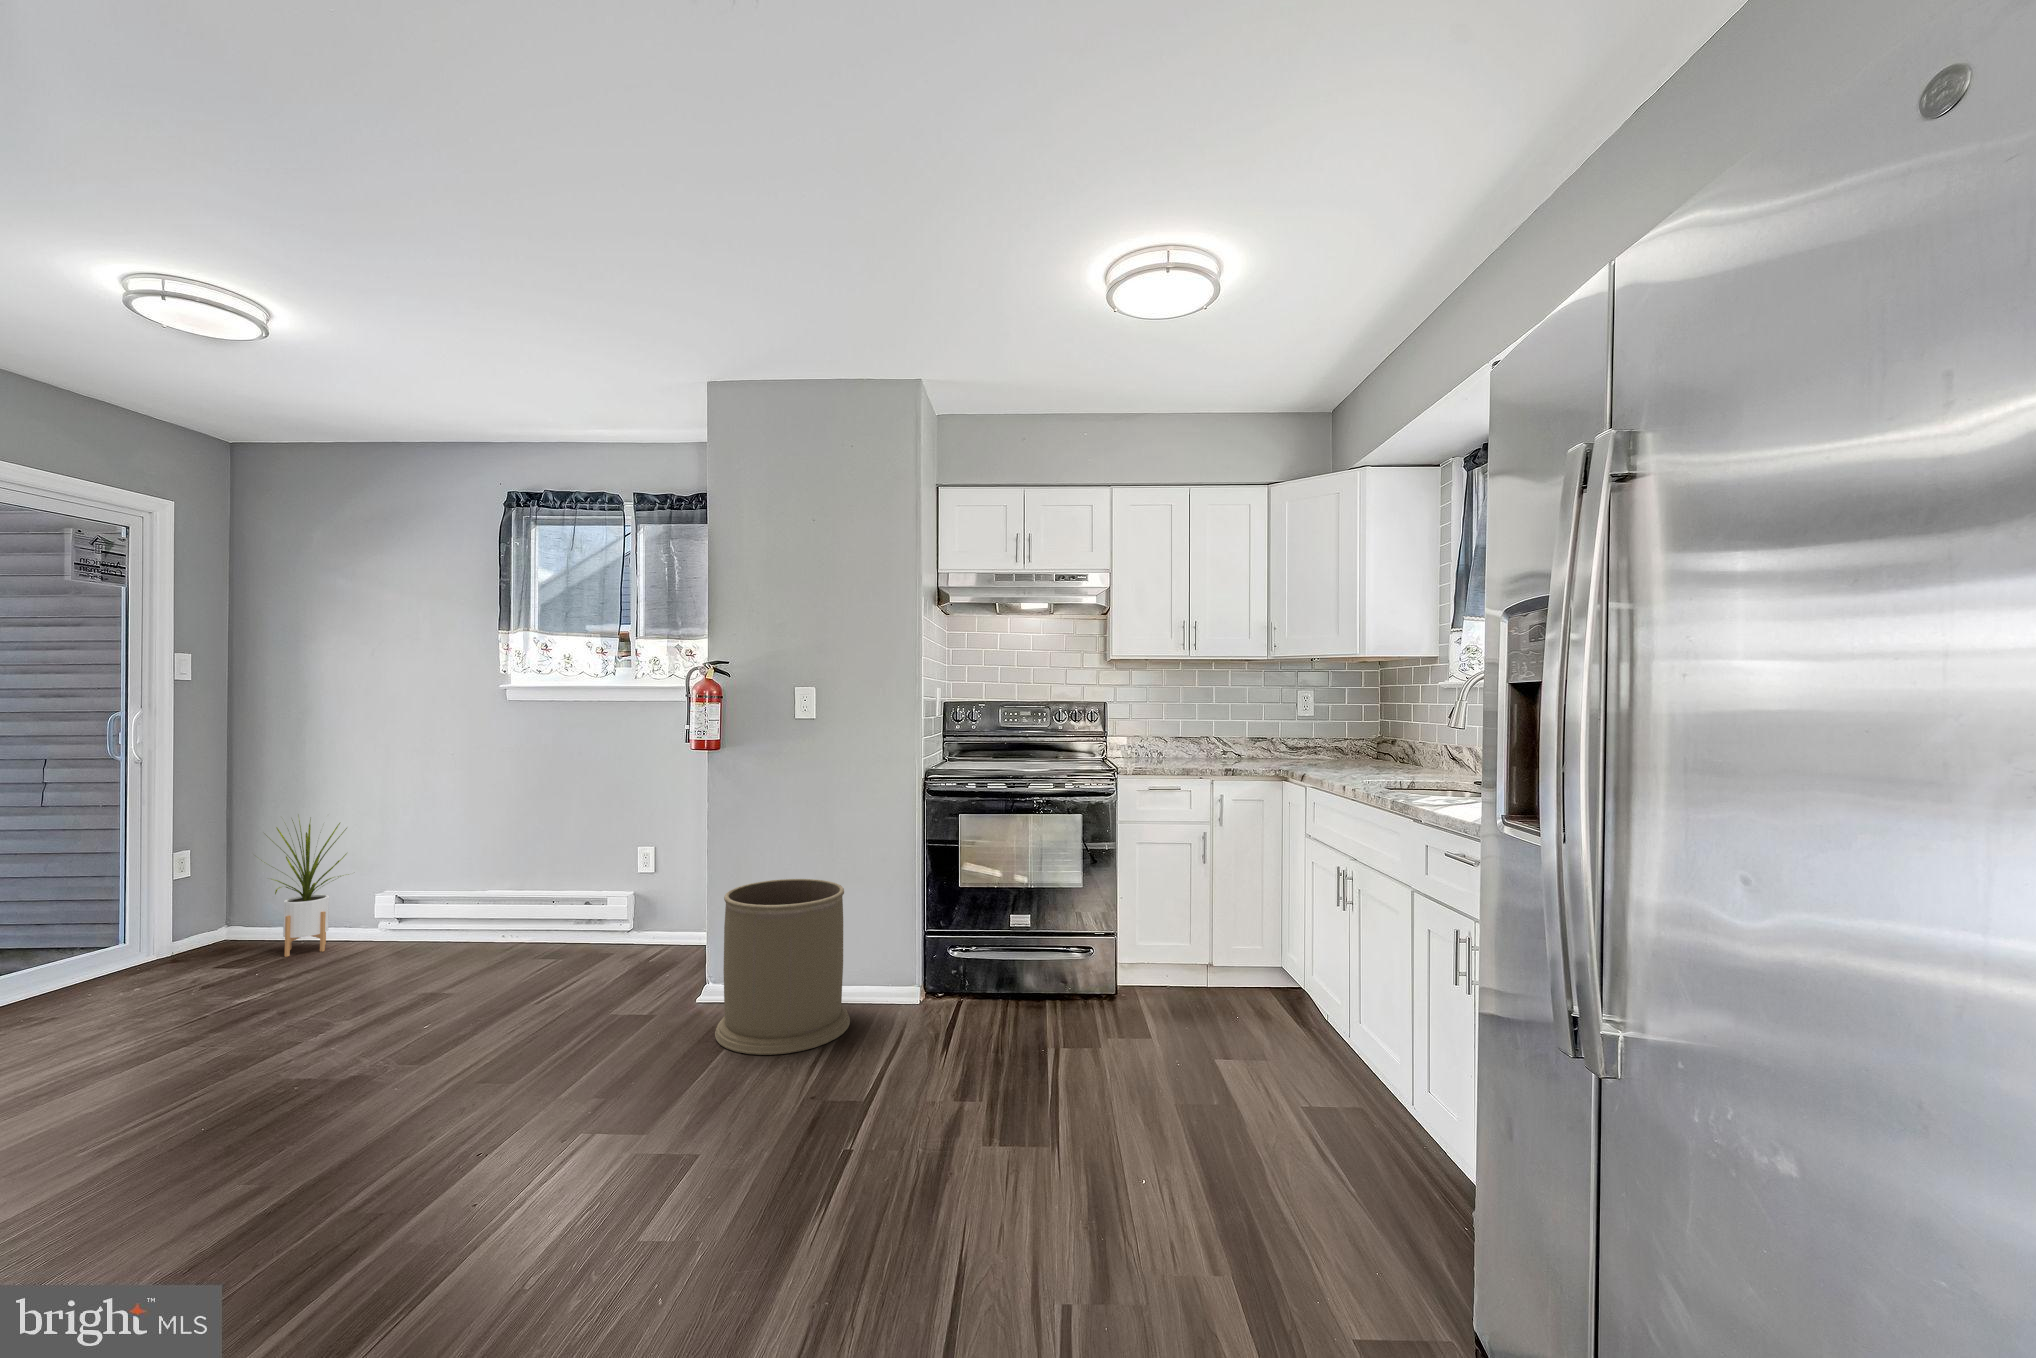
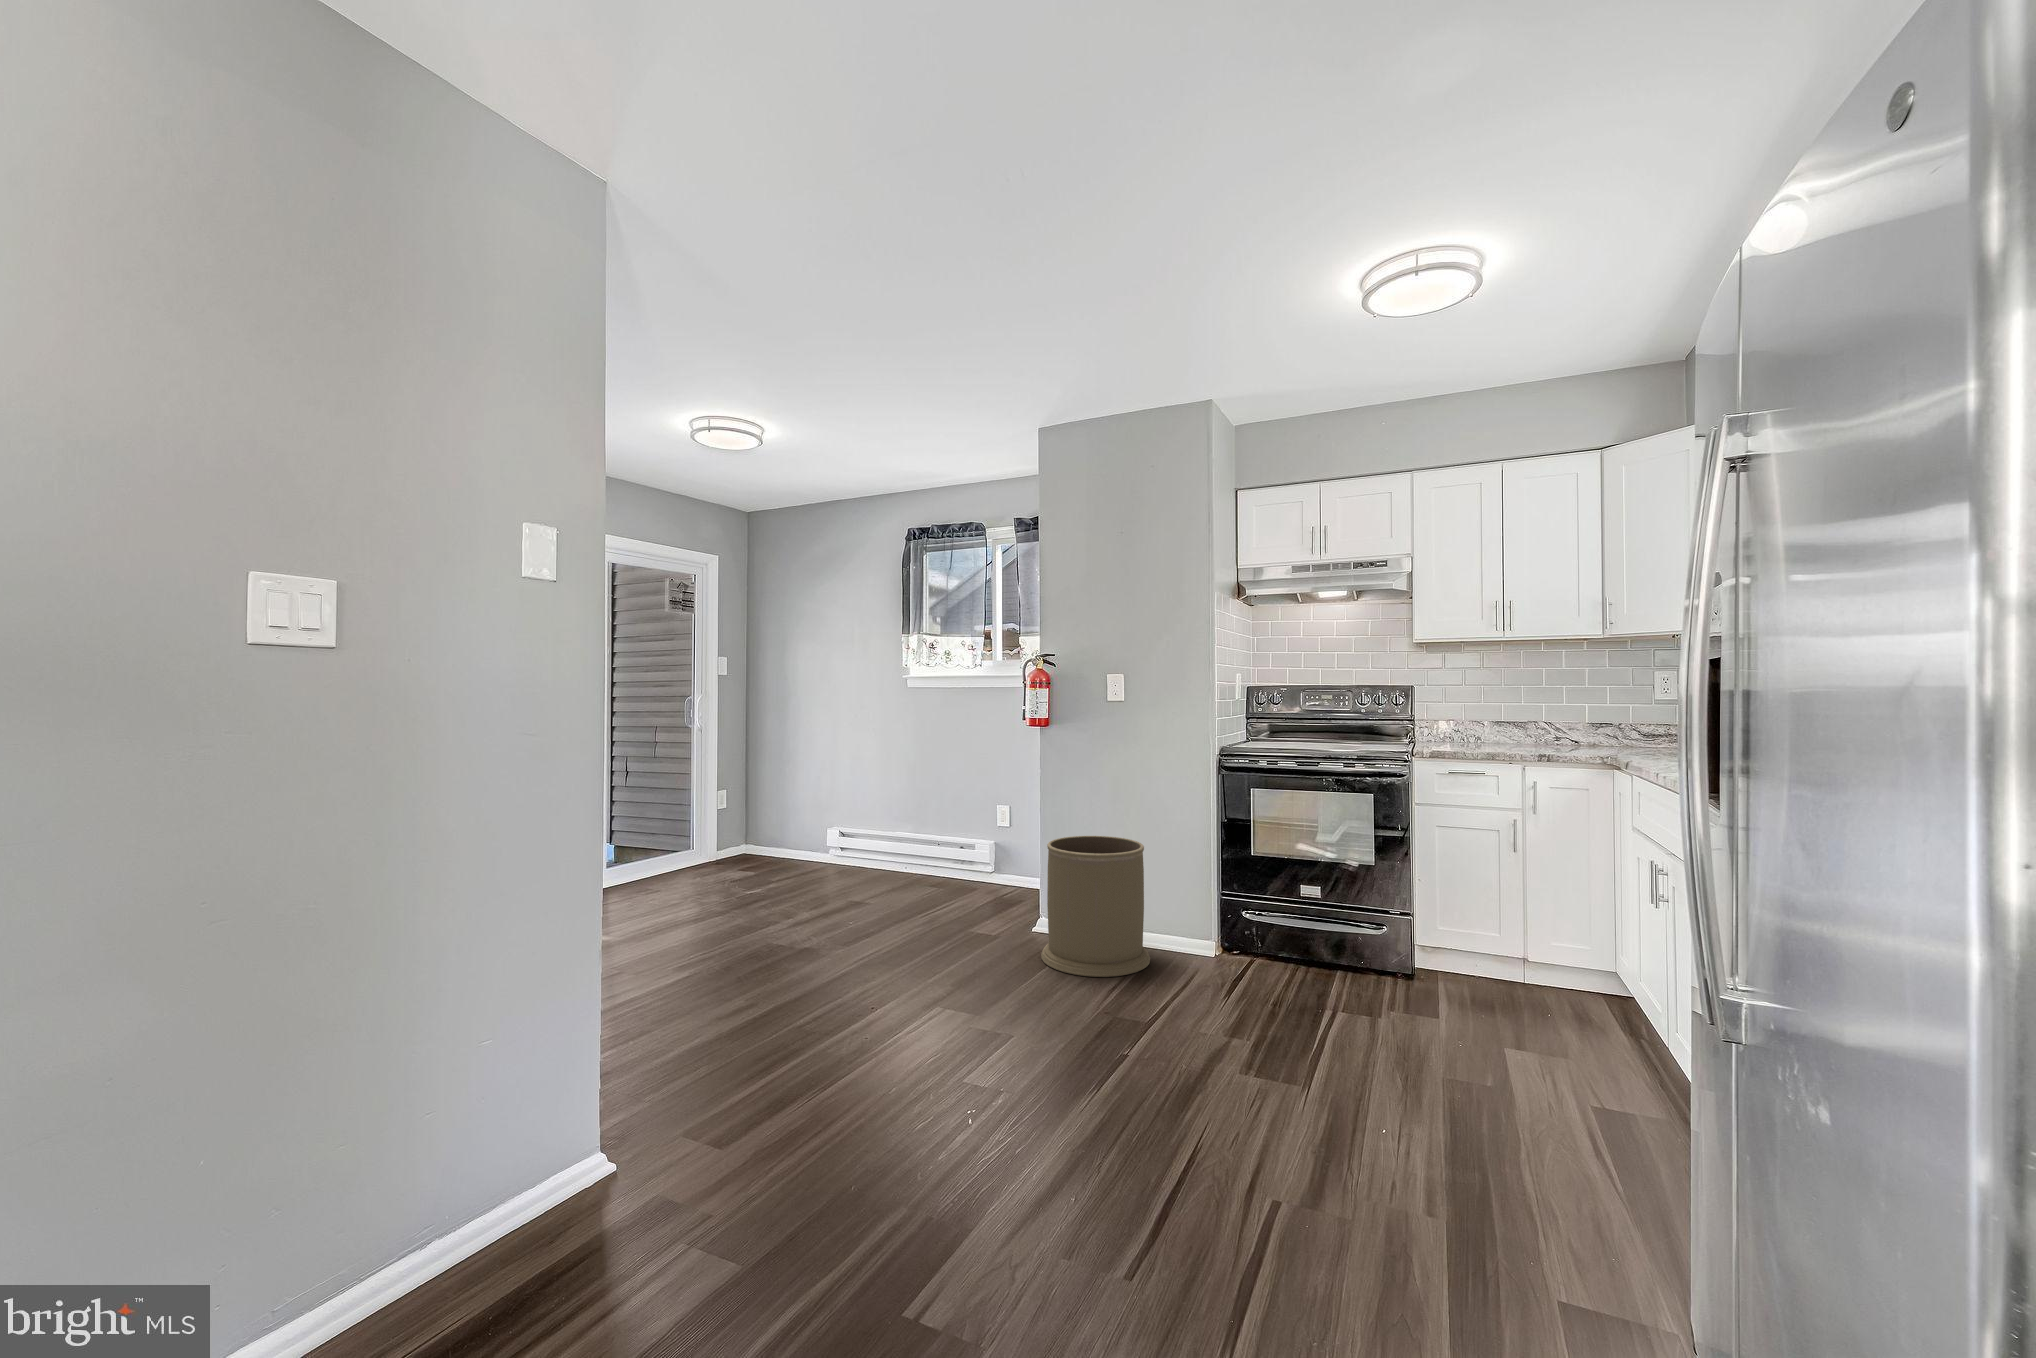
house plant: present [264,819,347,957] -> none [760,768,817,866]

